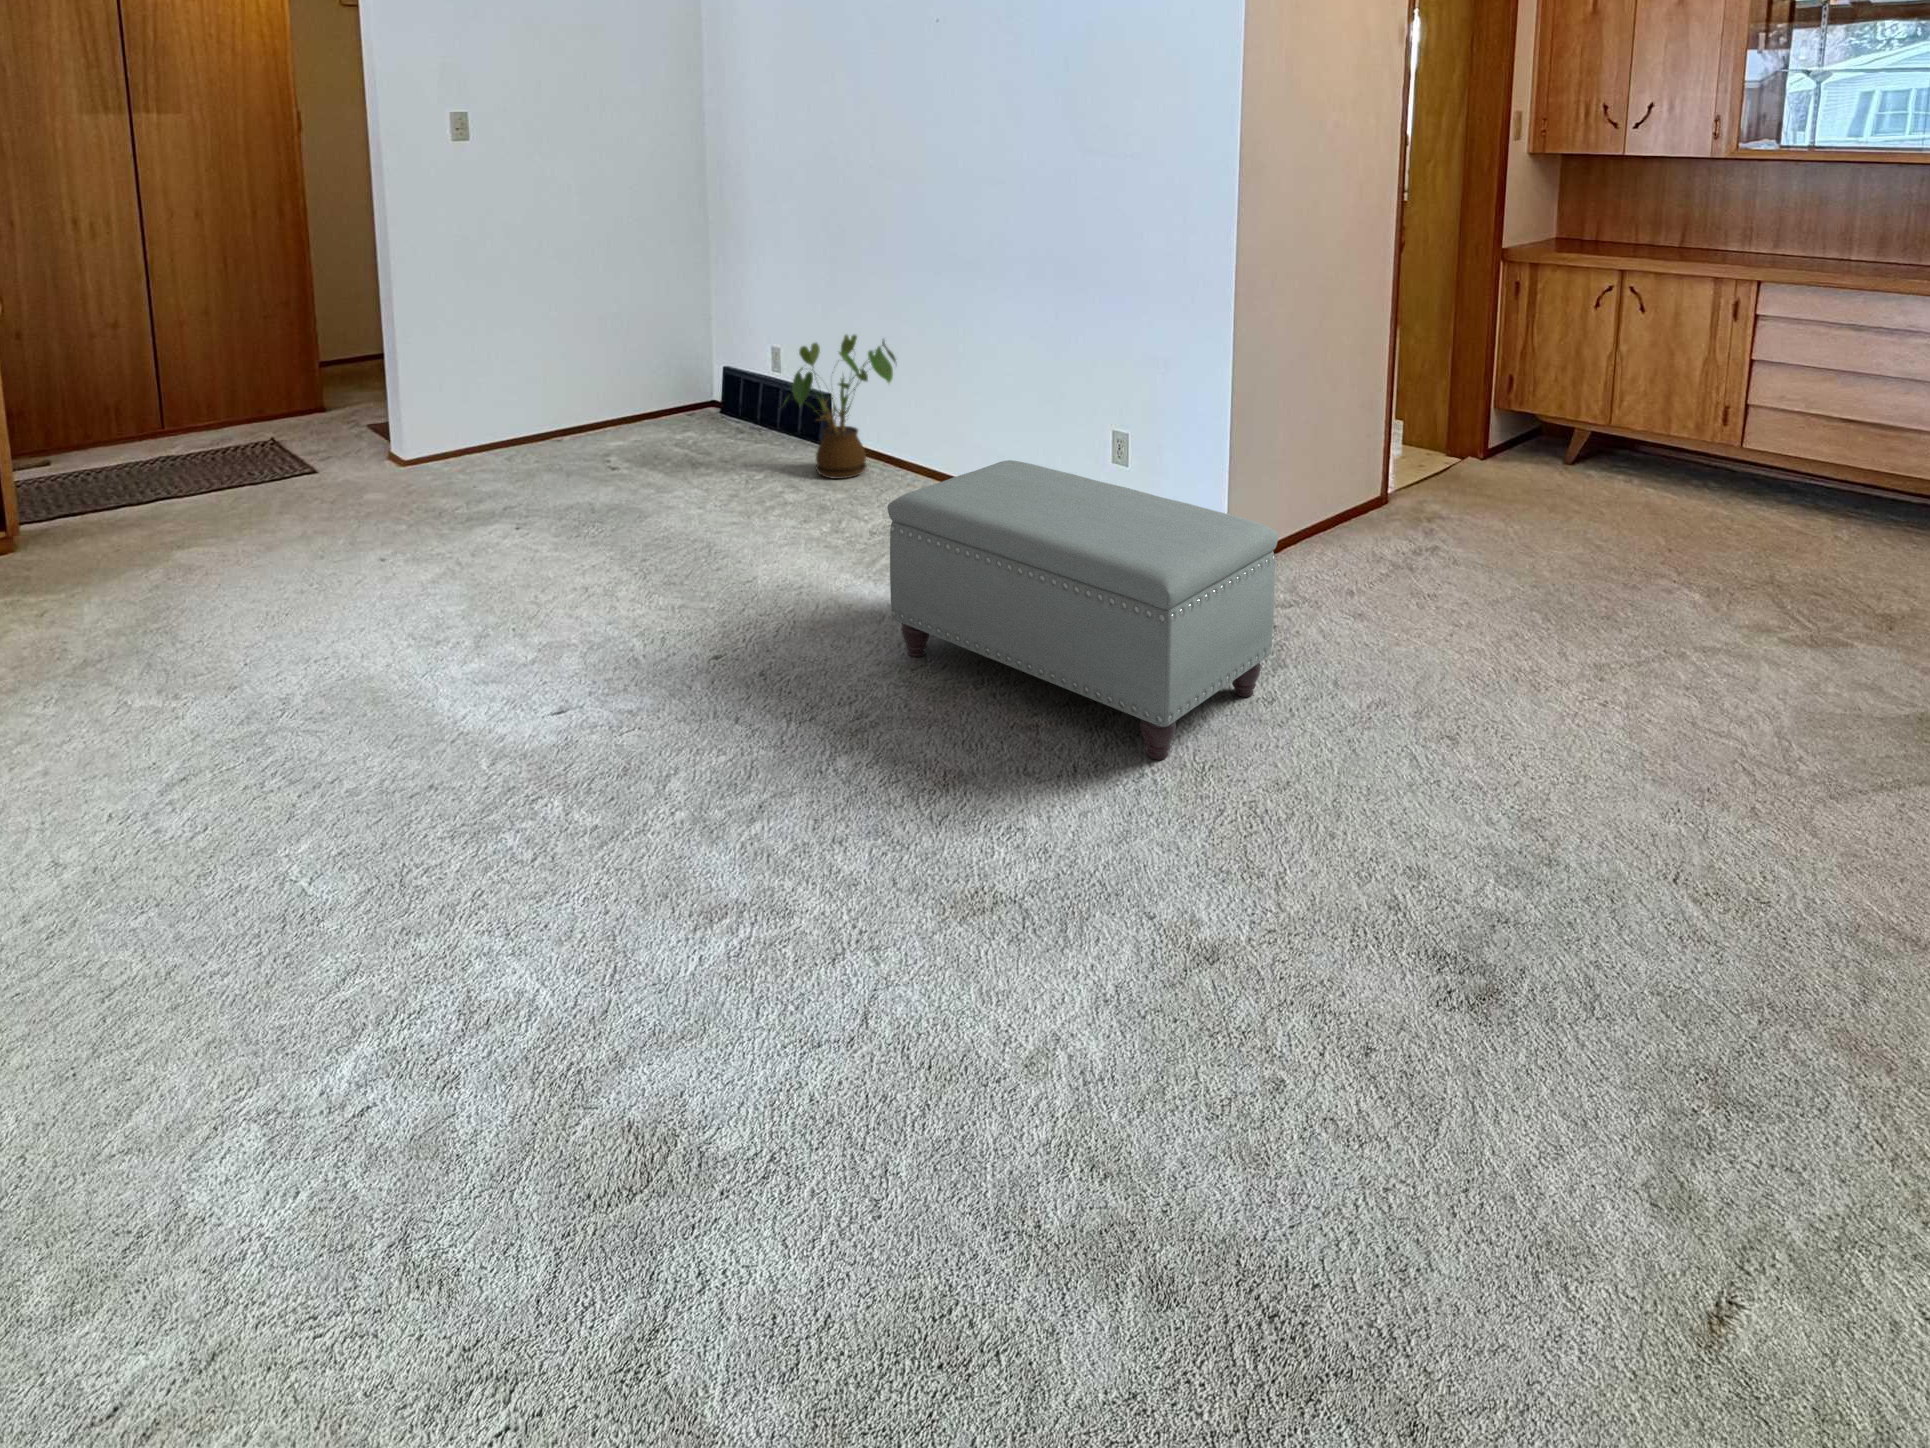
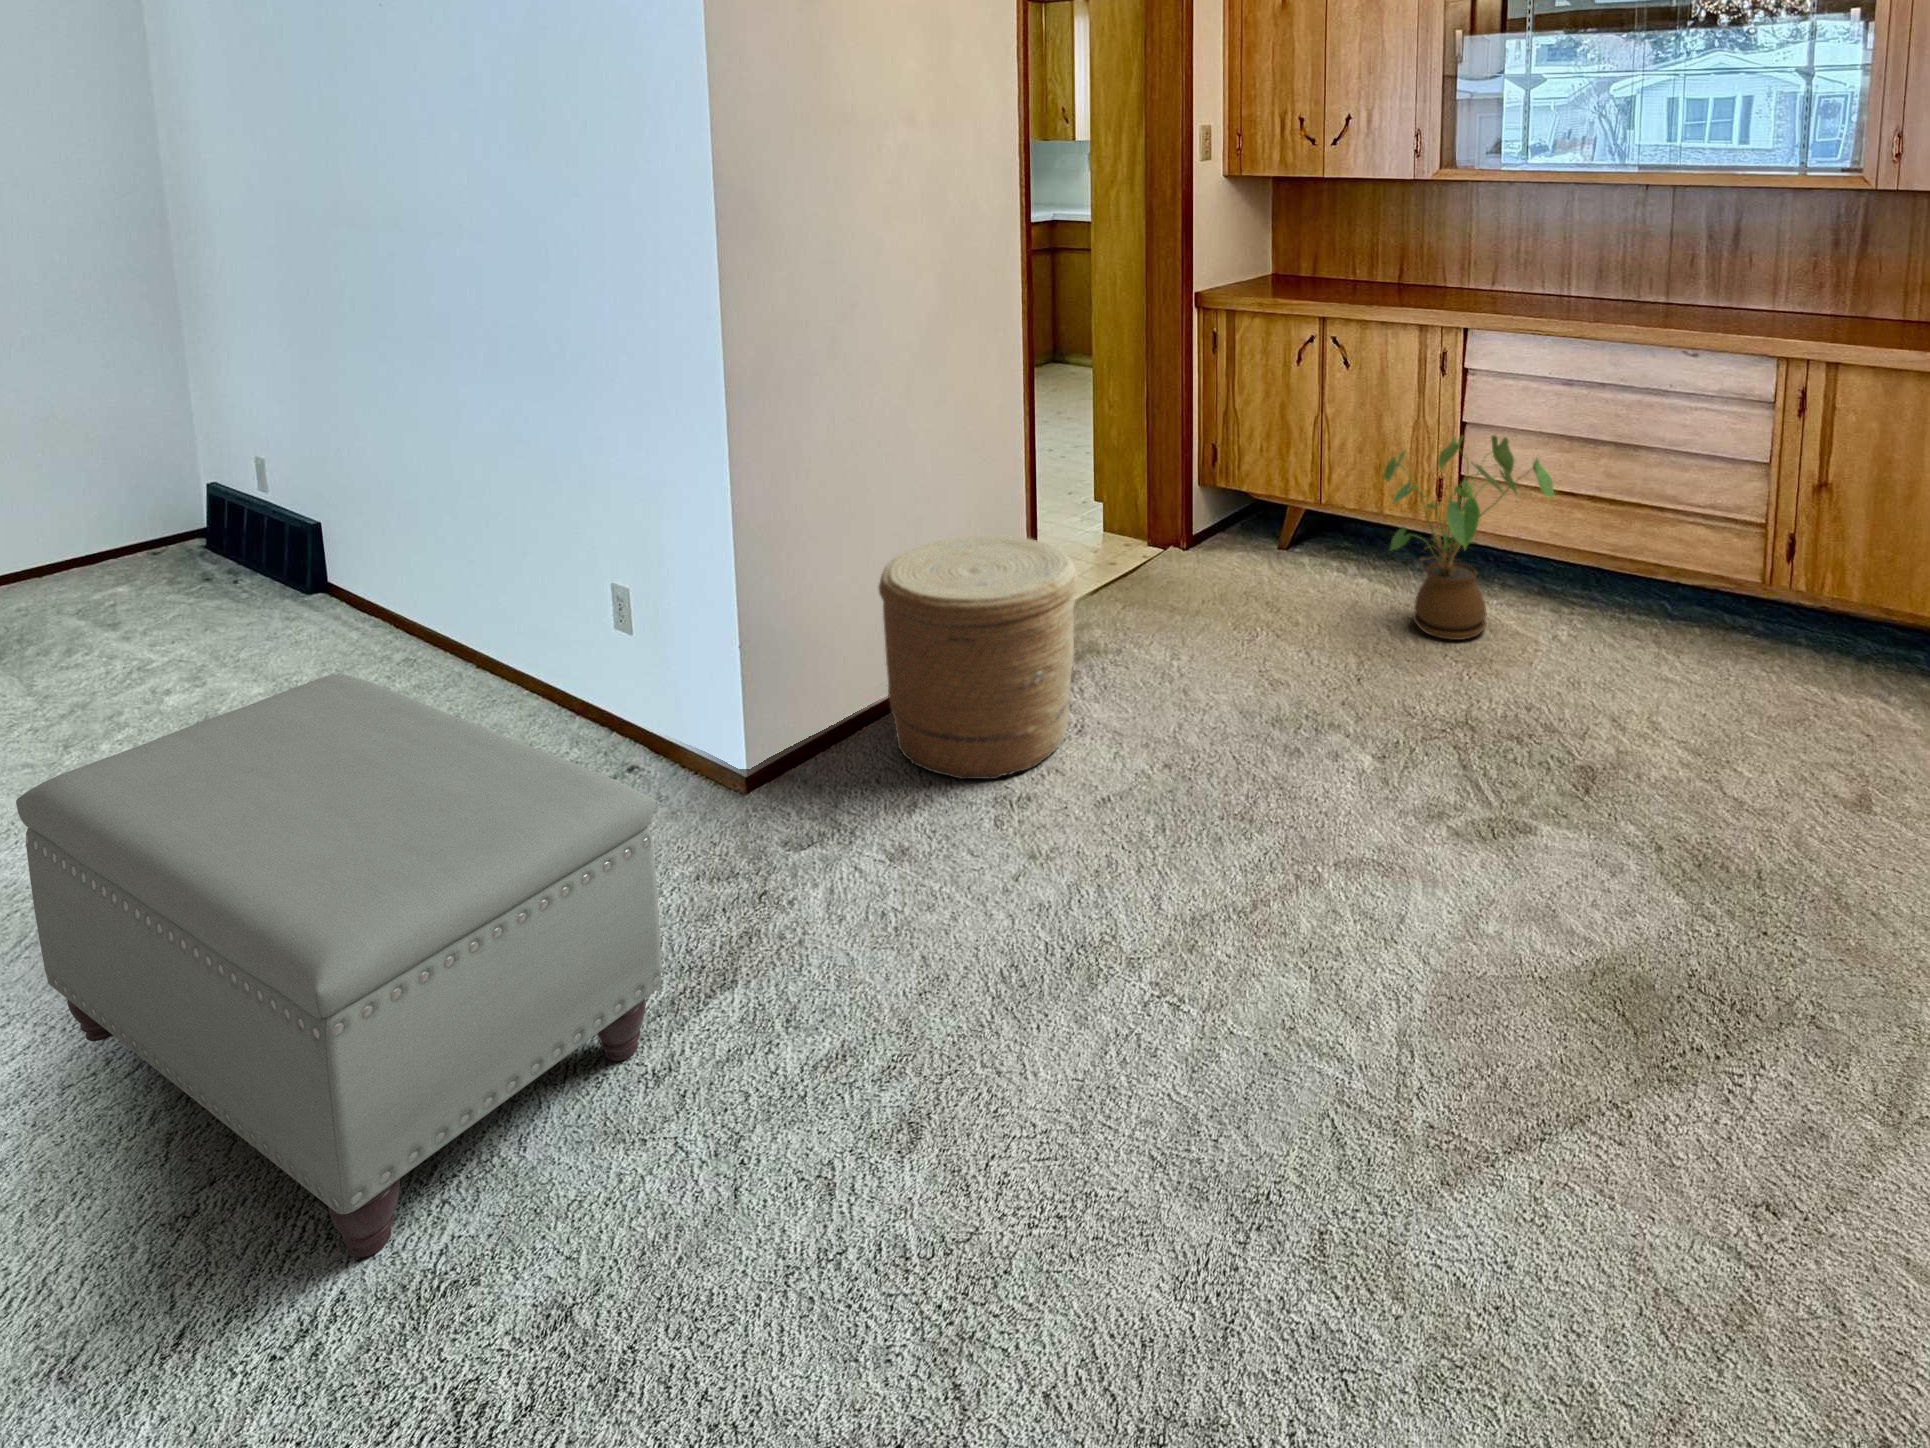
house plant: present [784,335,896,479] -> present [1384,435,1554,640]
woven basket: none [1317,416,1469,585] -> present [879,535,1078,779]

